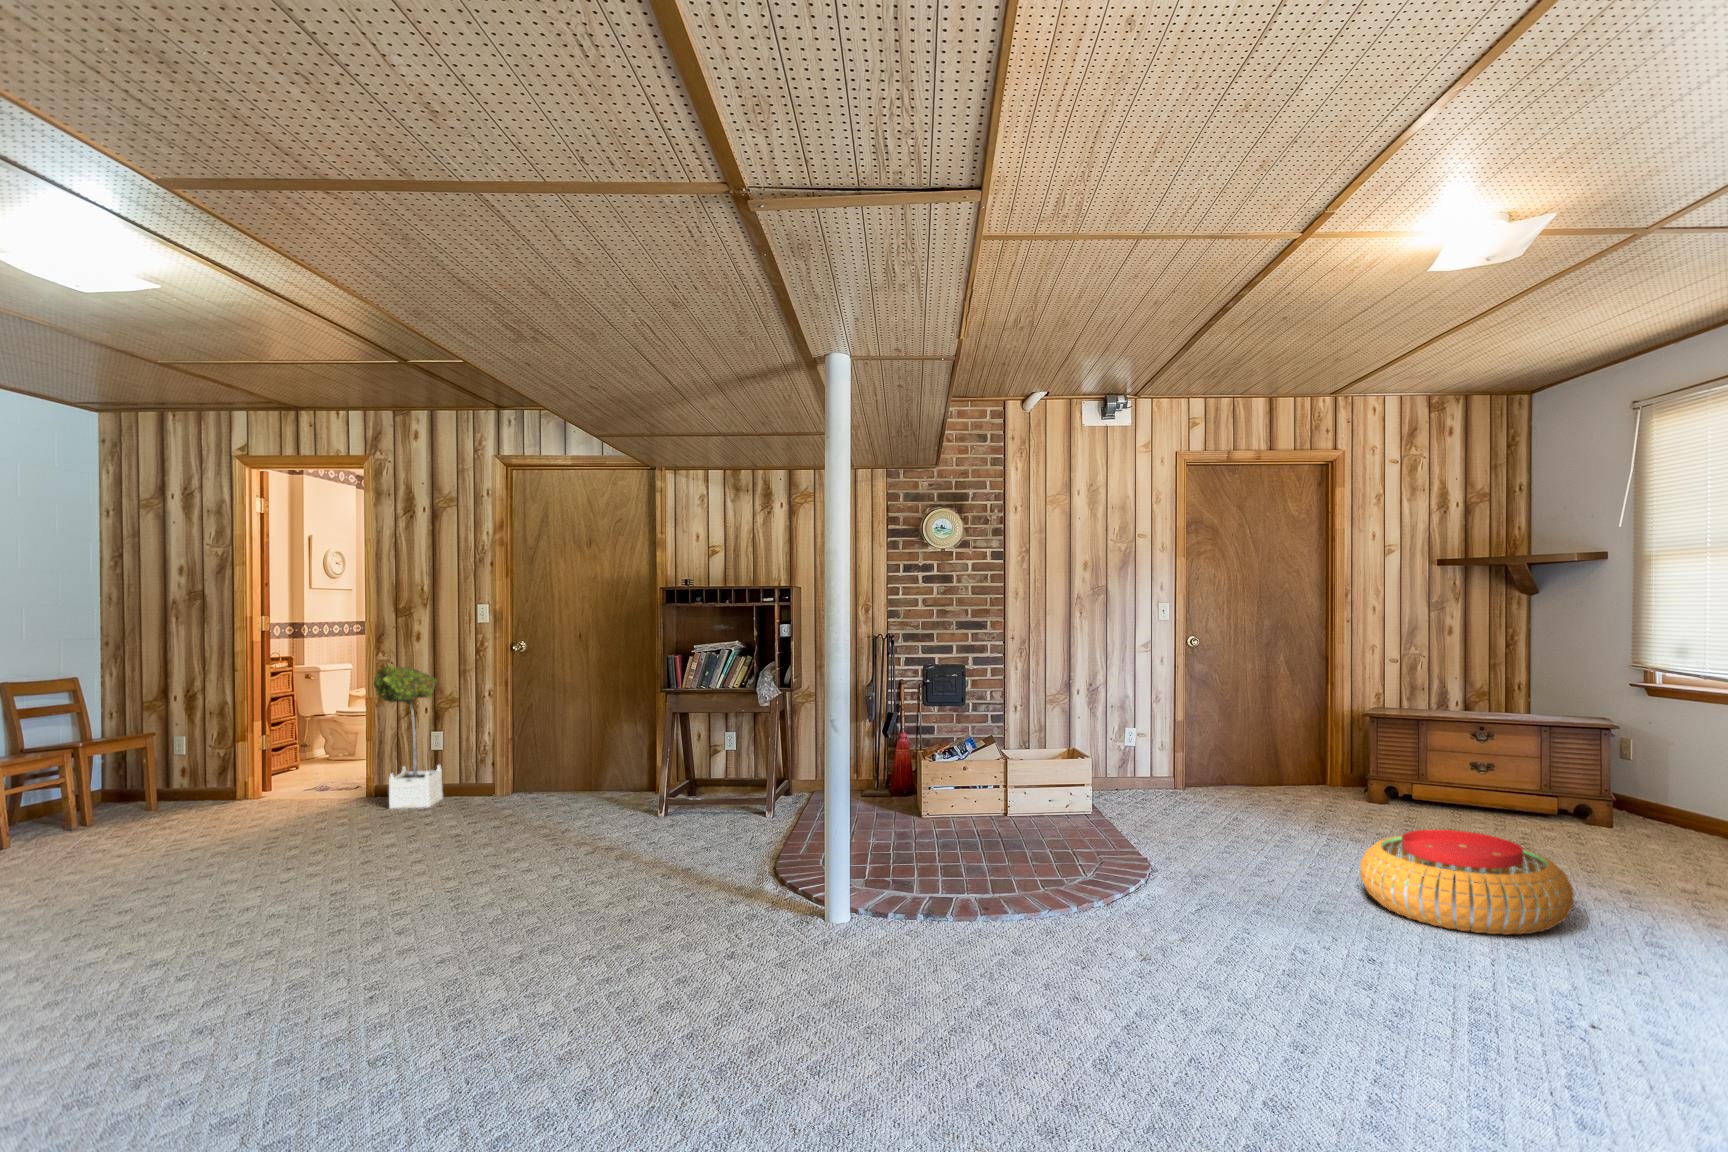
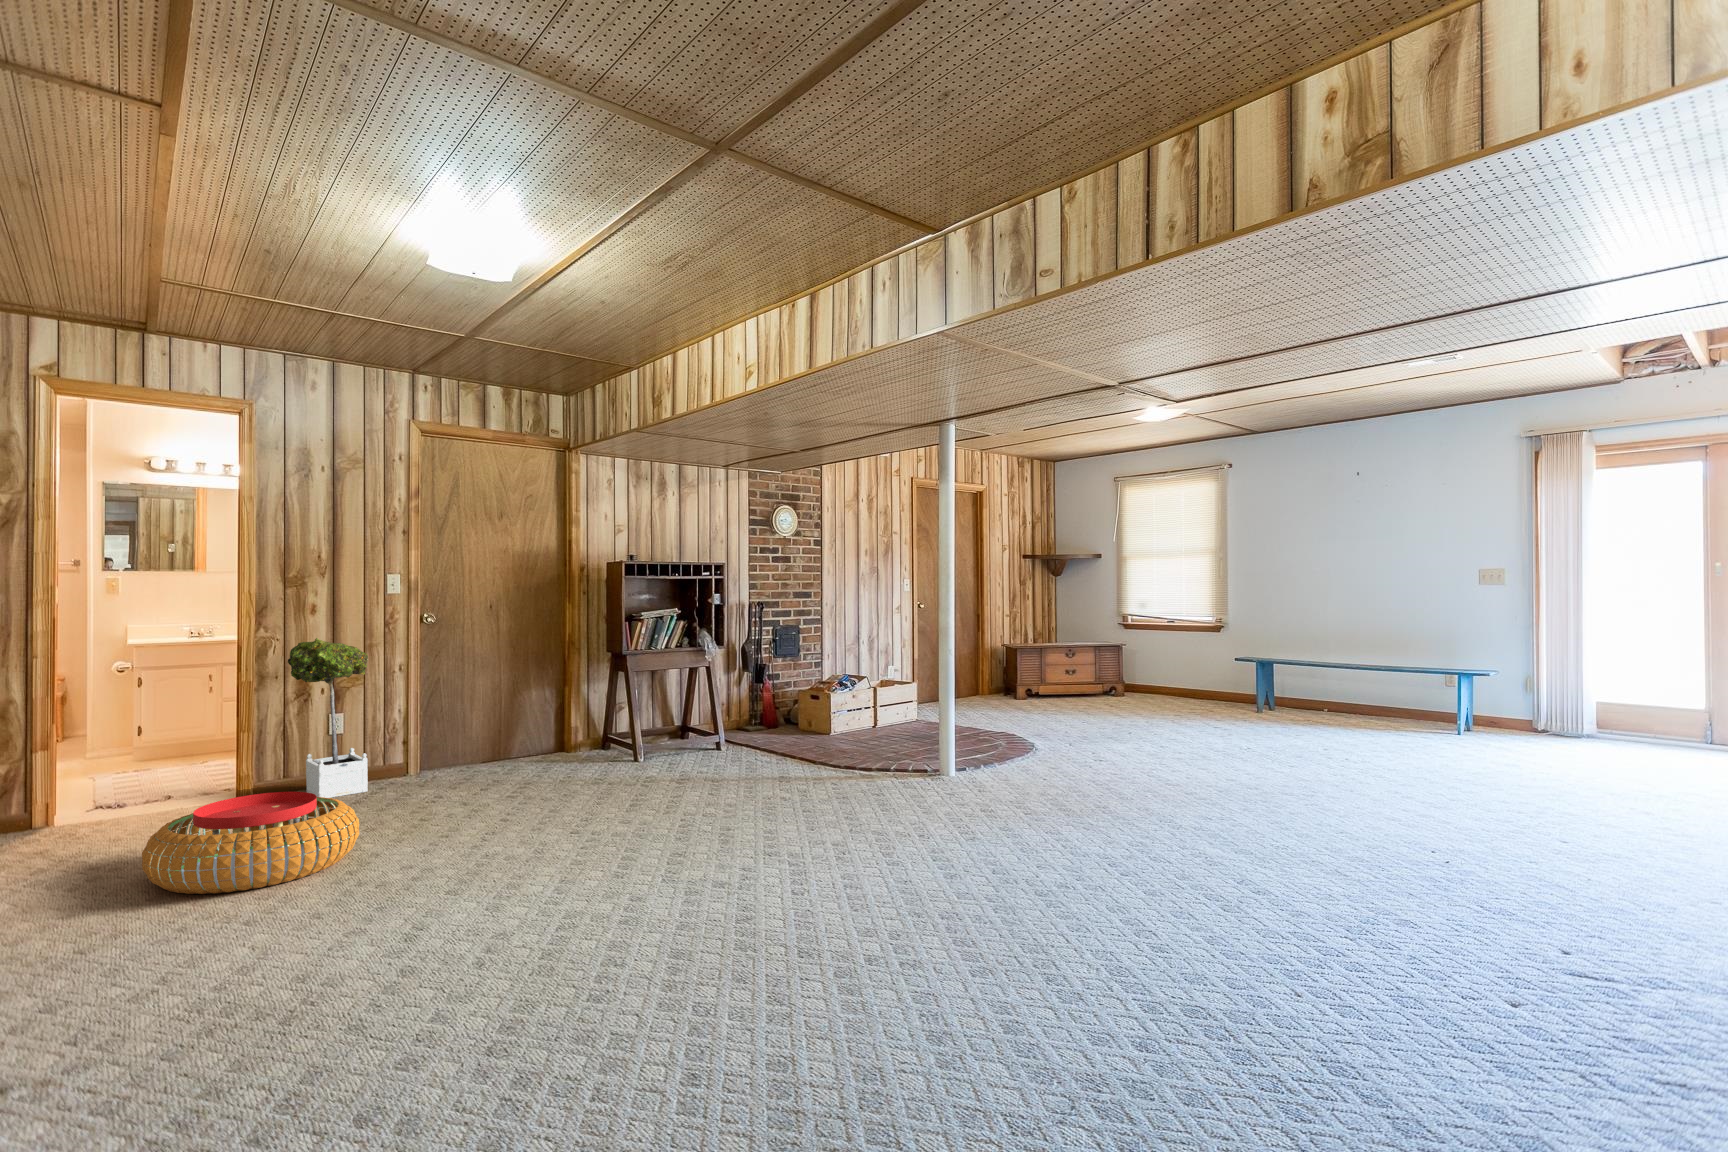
pouf: present [1360,830,1574,935] -> present [142,792,359,894]

